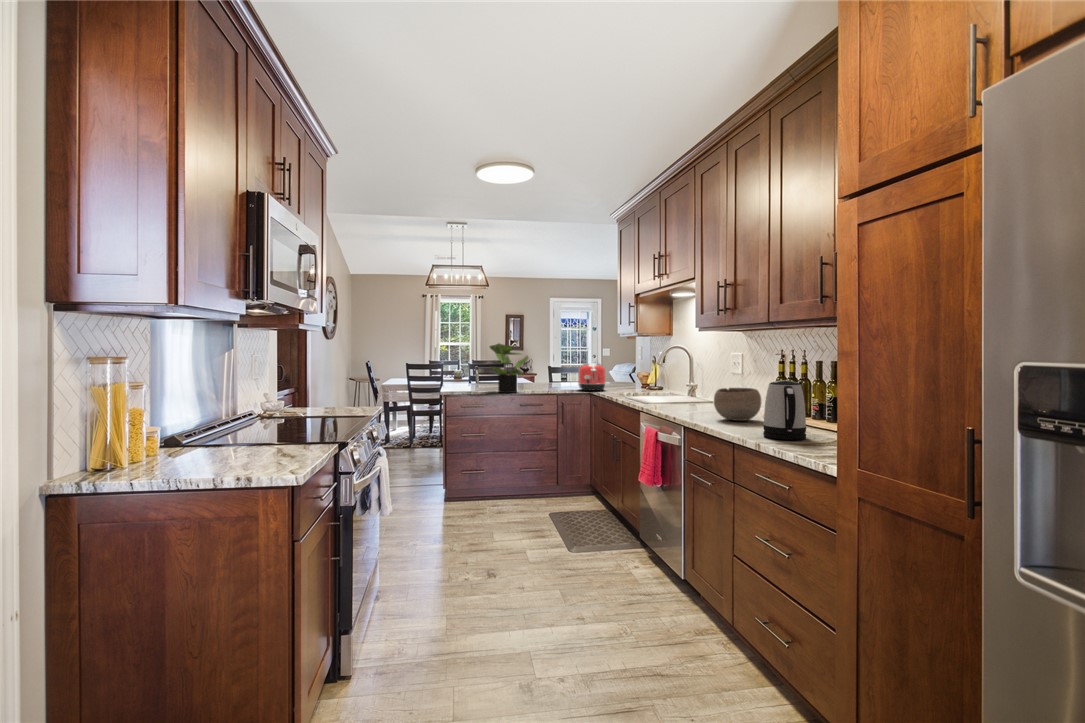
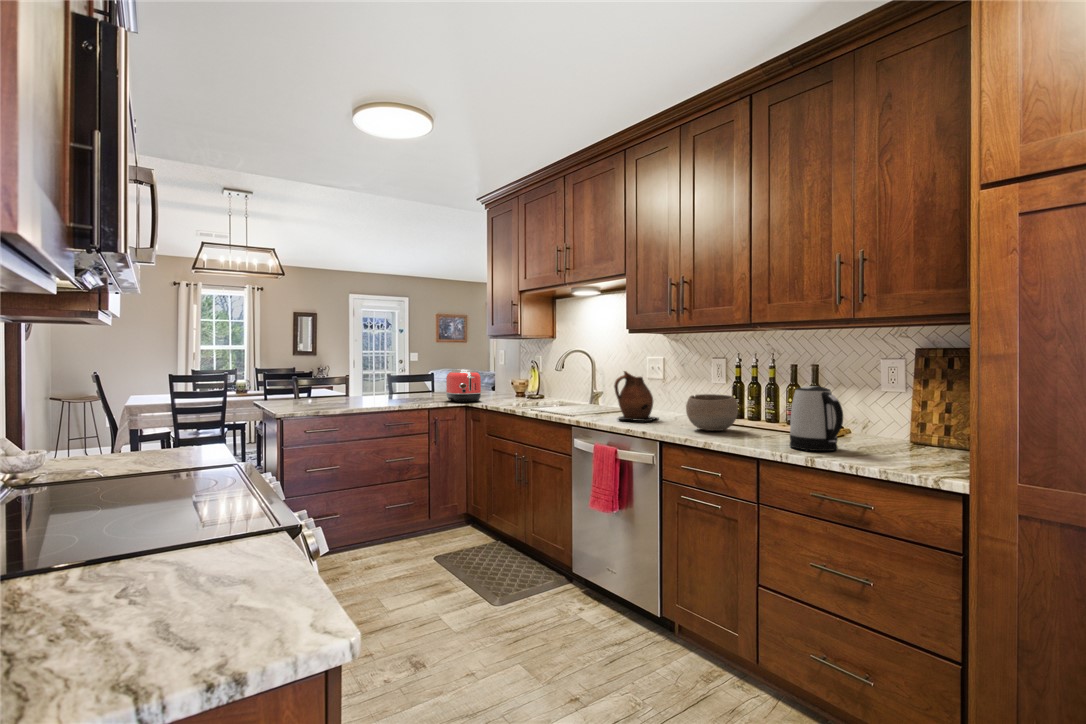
potted plant: present [490,344,528,393] -> none [337,345,391,409]
ceramic pitcher: none [675,366,719,411] -> present [614,371,657,422]

